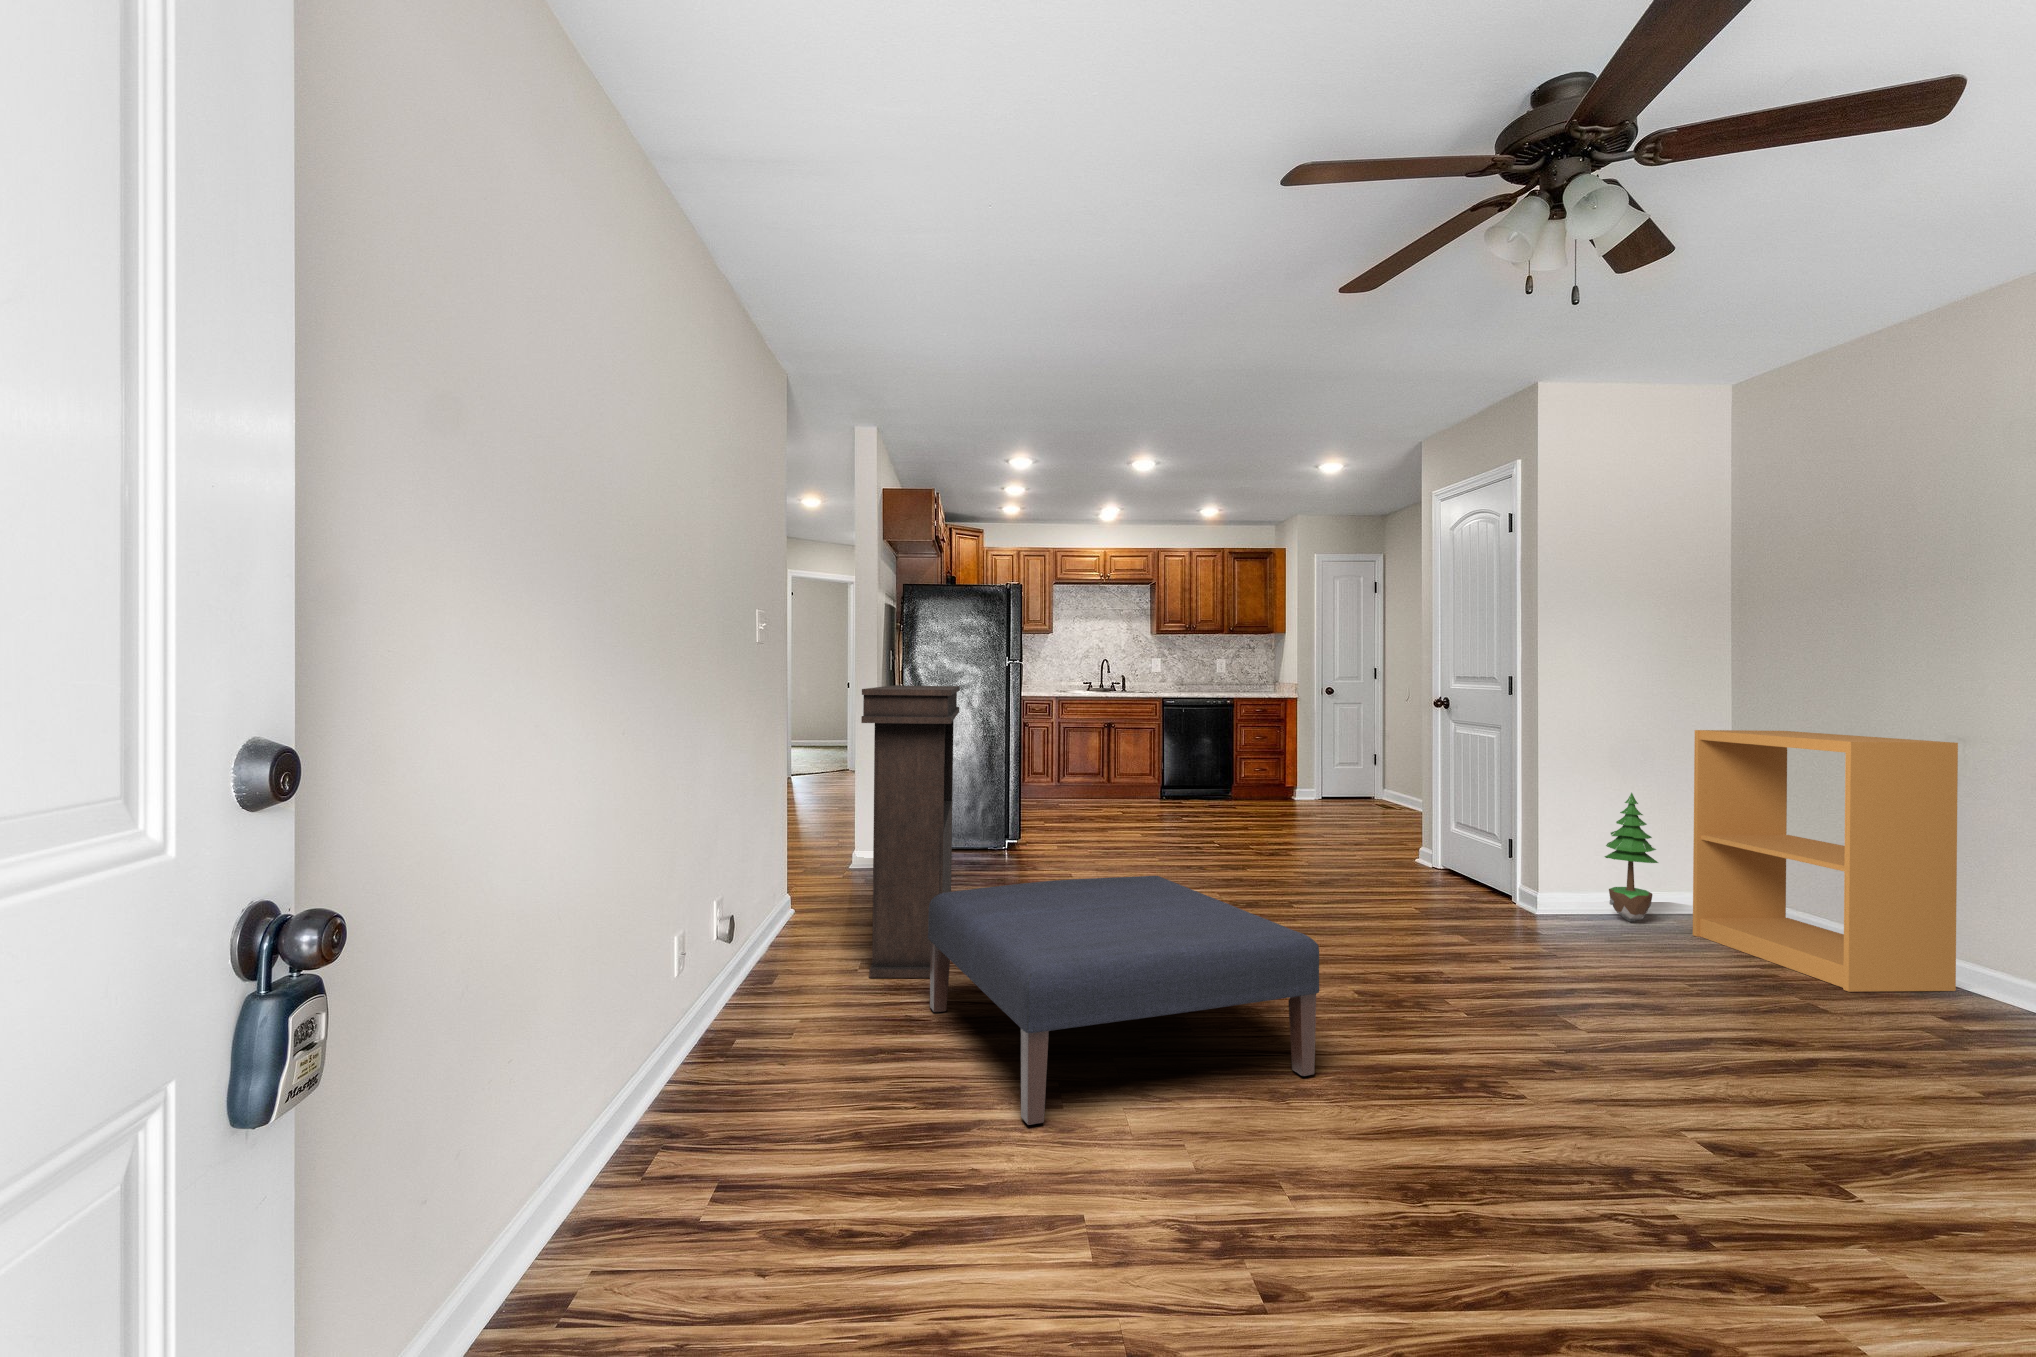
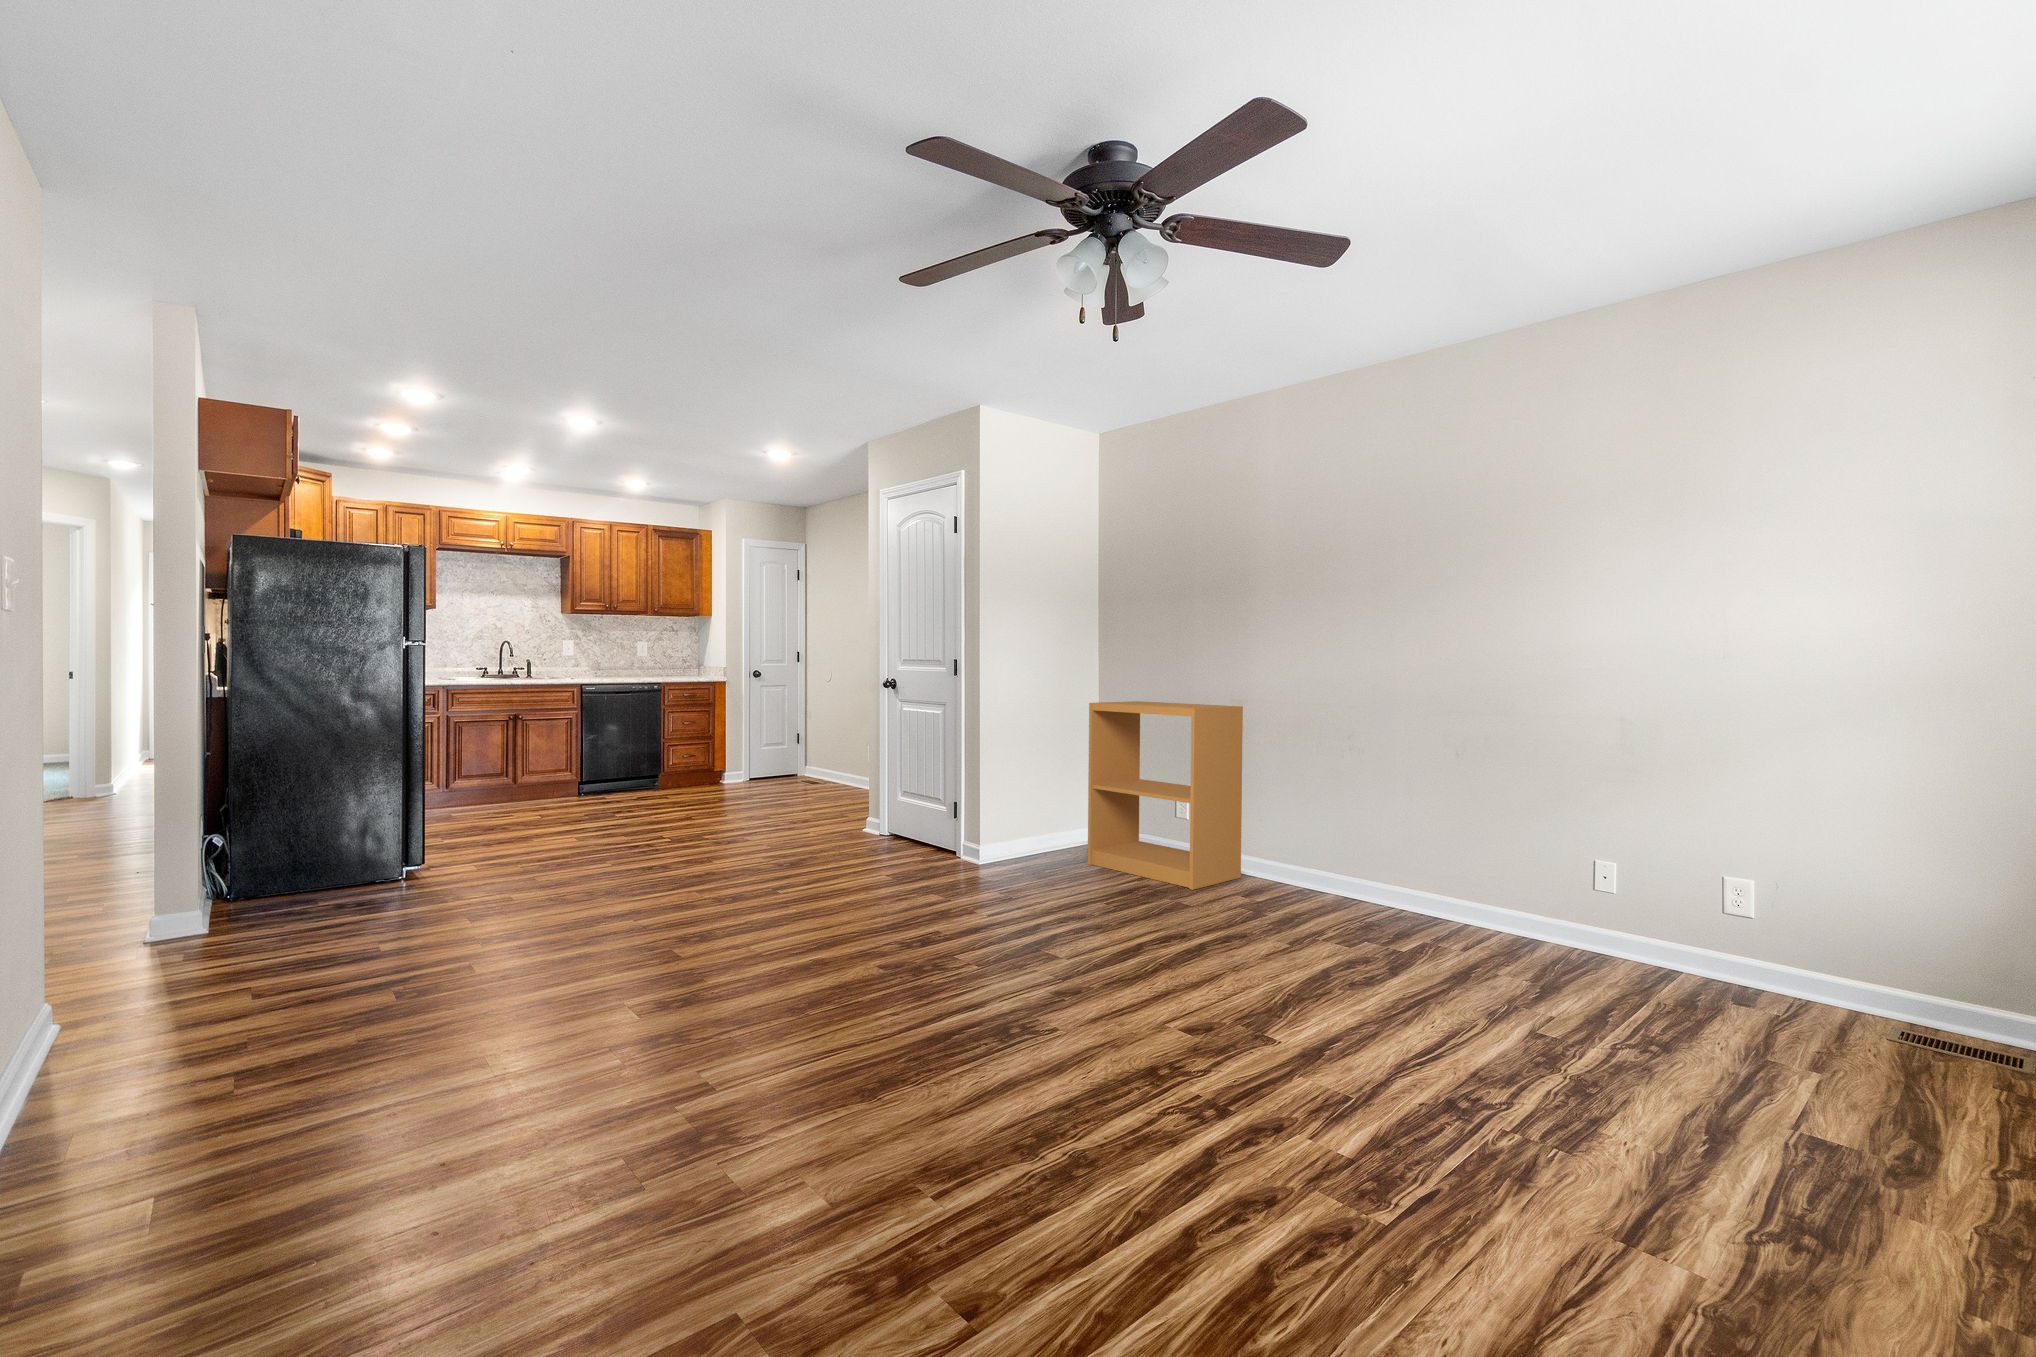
console table: present [861,686,960,978] -> none [239,675,398,1097]
potted tree: present [1605,793,1658,922] -> none [1027,755,1064,861]
ottoman: present [928,876,1319,1125] -> none [382,886,893,1226]

